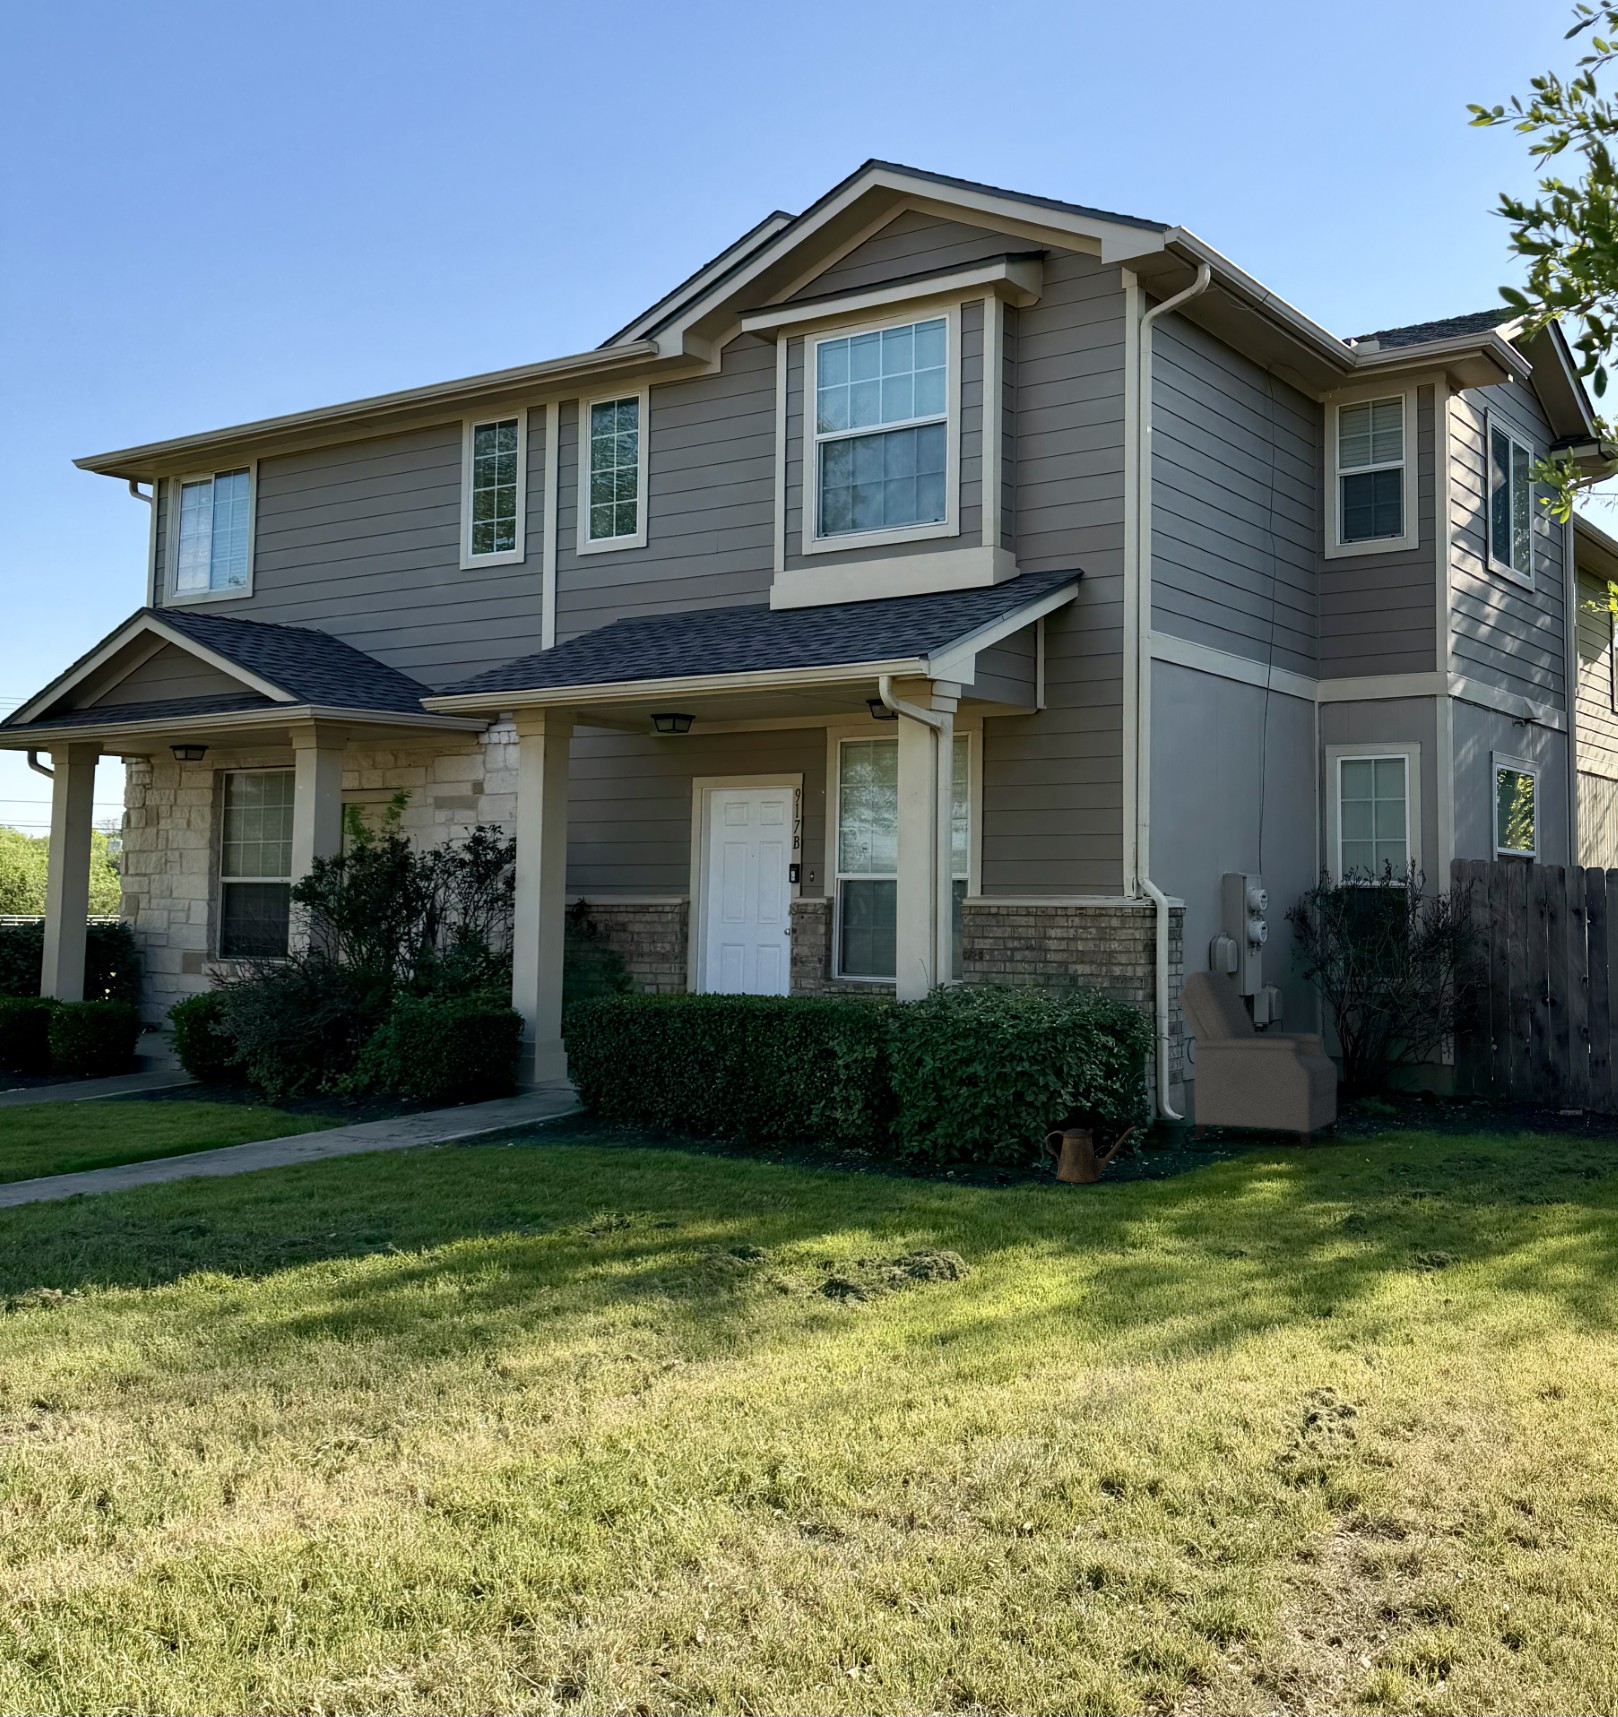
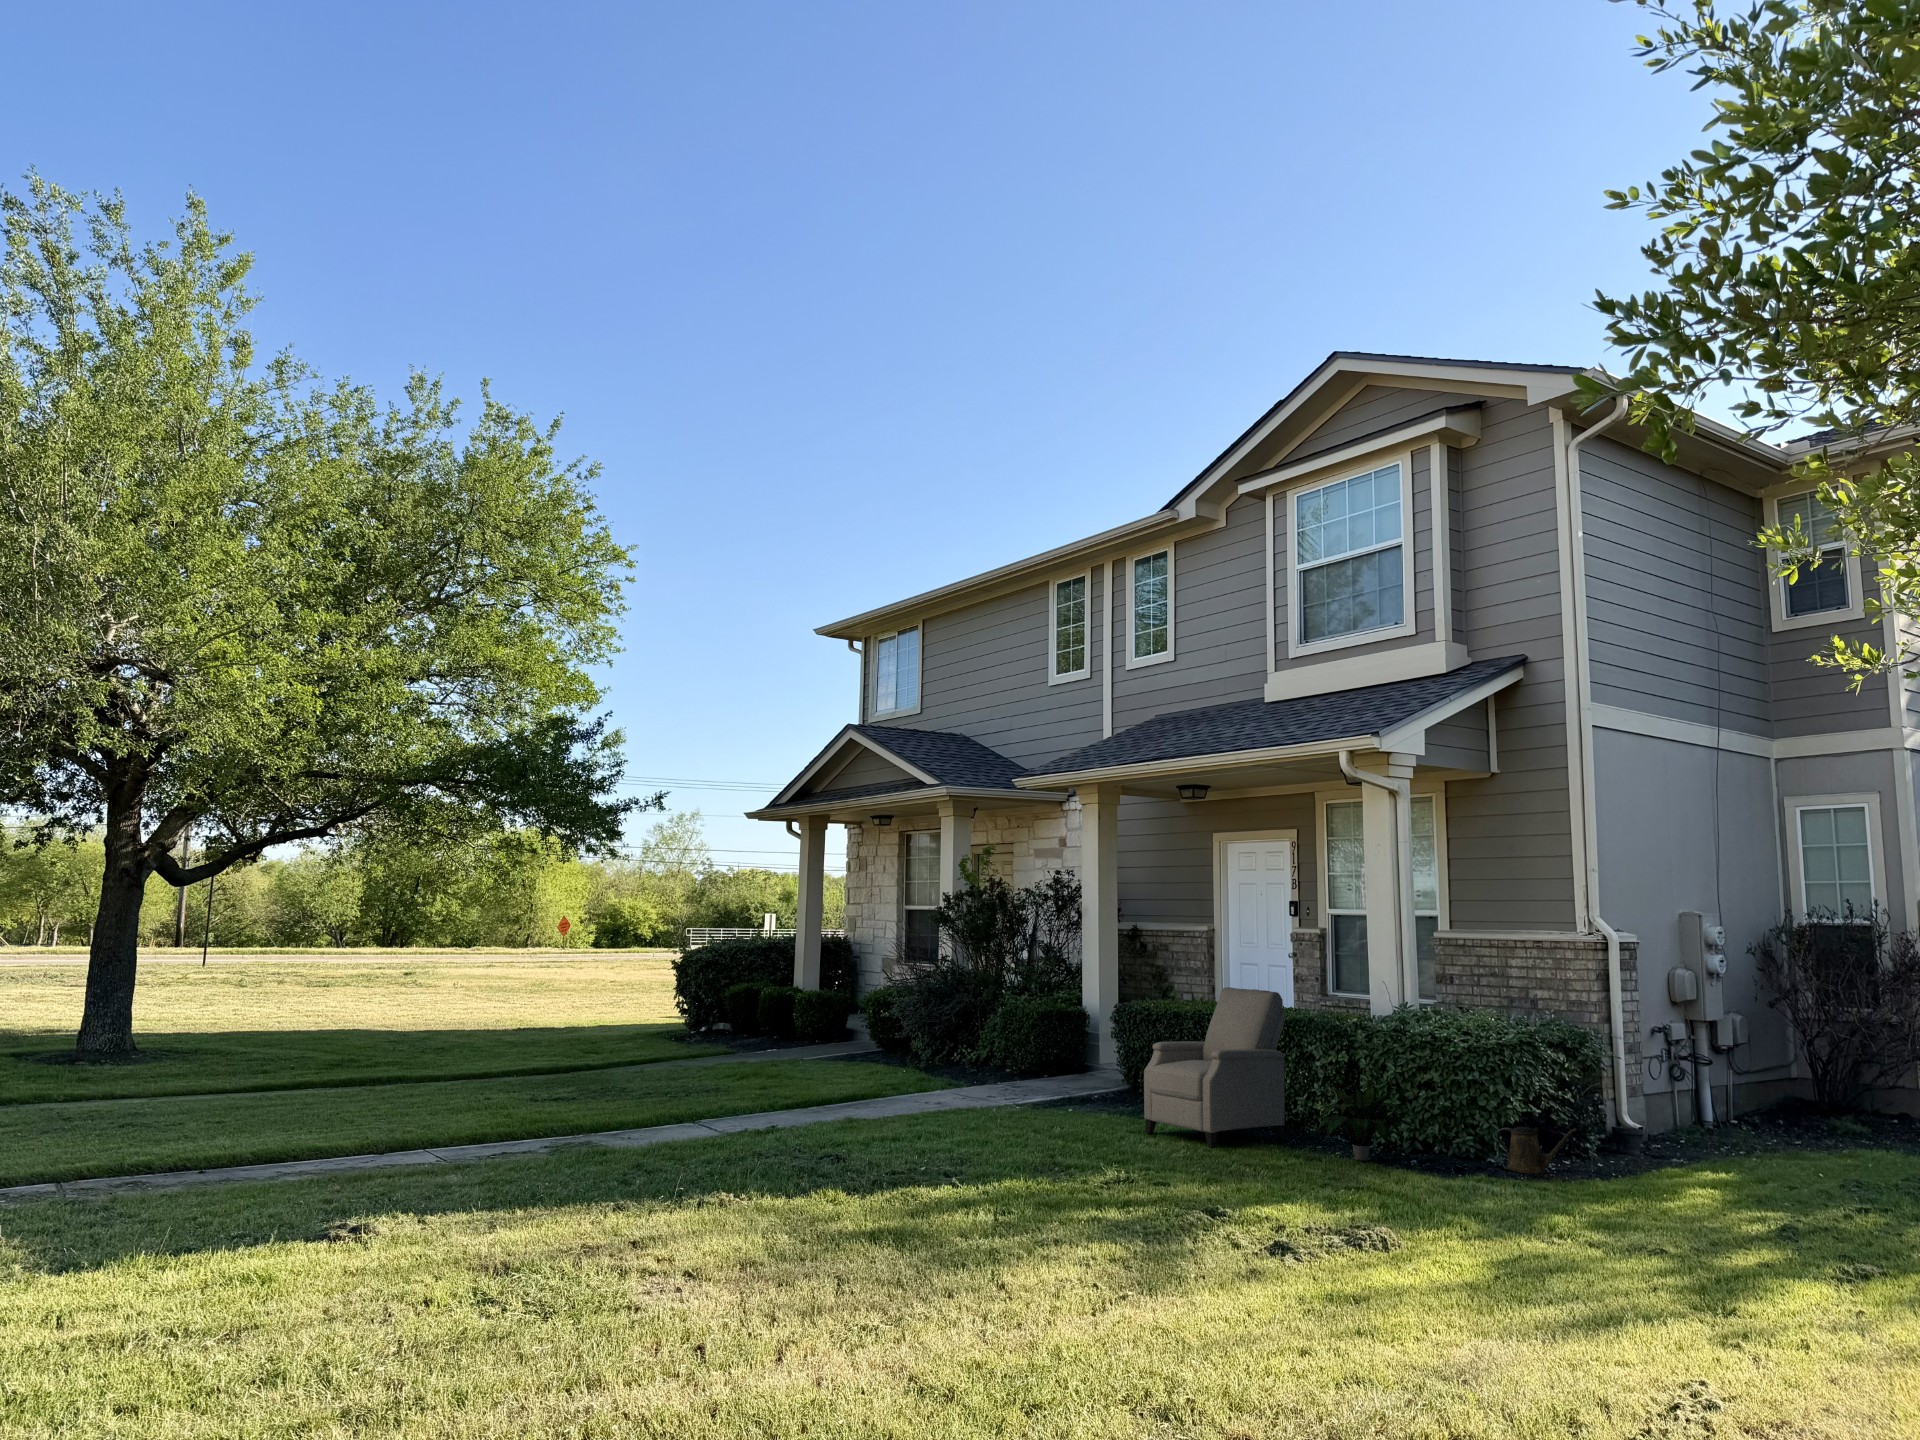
chair: present [1178,970,1337,1148] -> present [1144,987,1287,1147]
potted plant: none [838,1085,959,1182] -> present [1316,1083,1414,1161]

